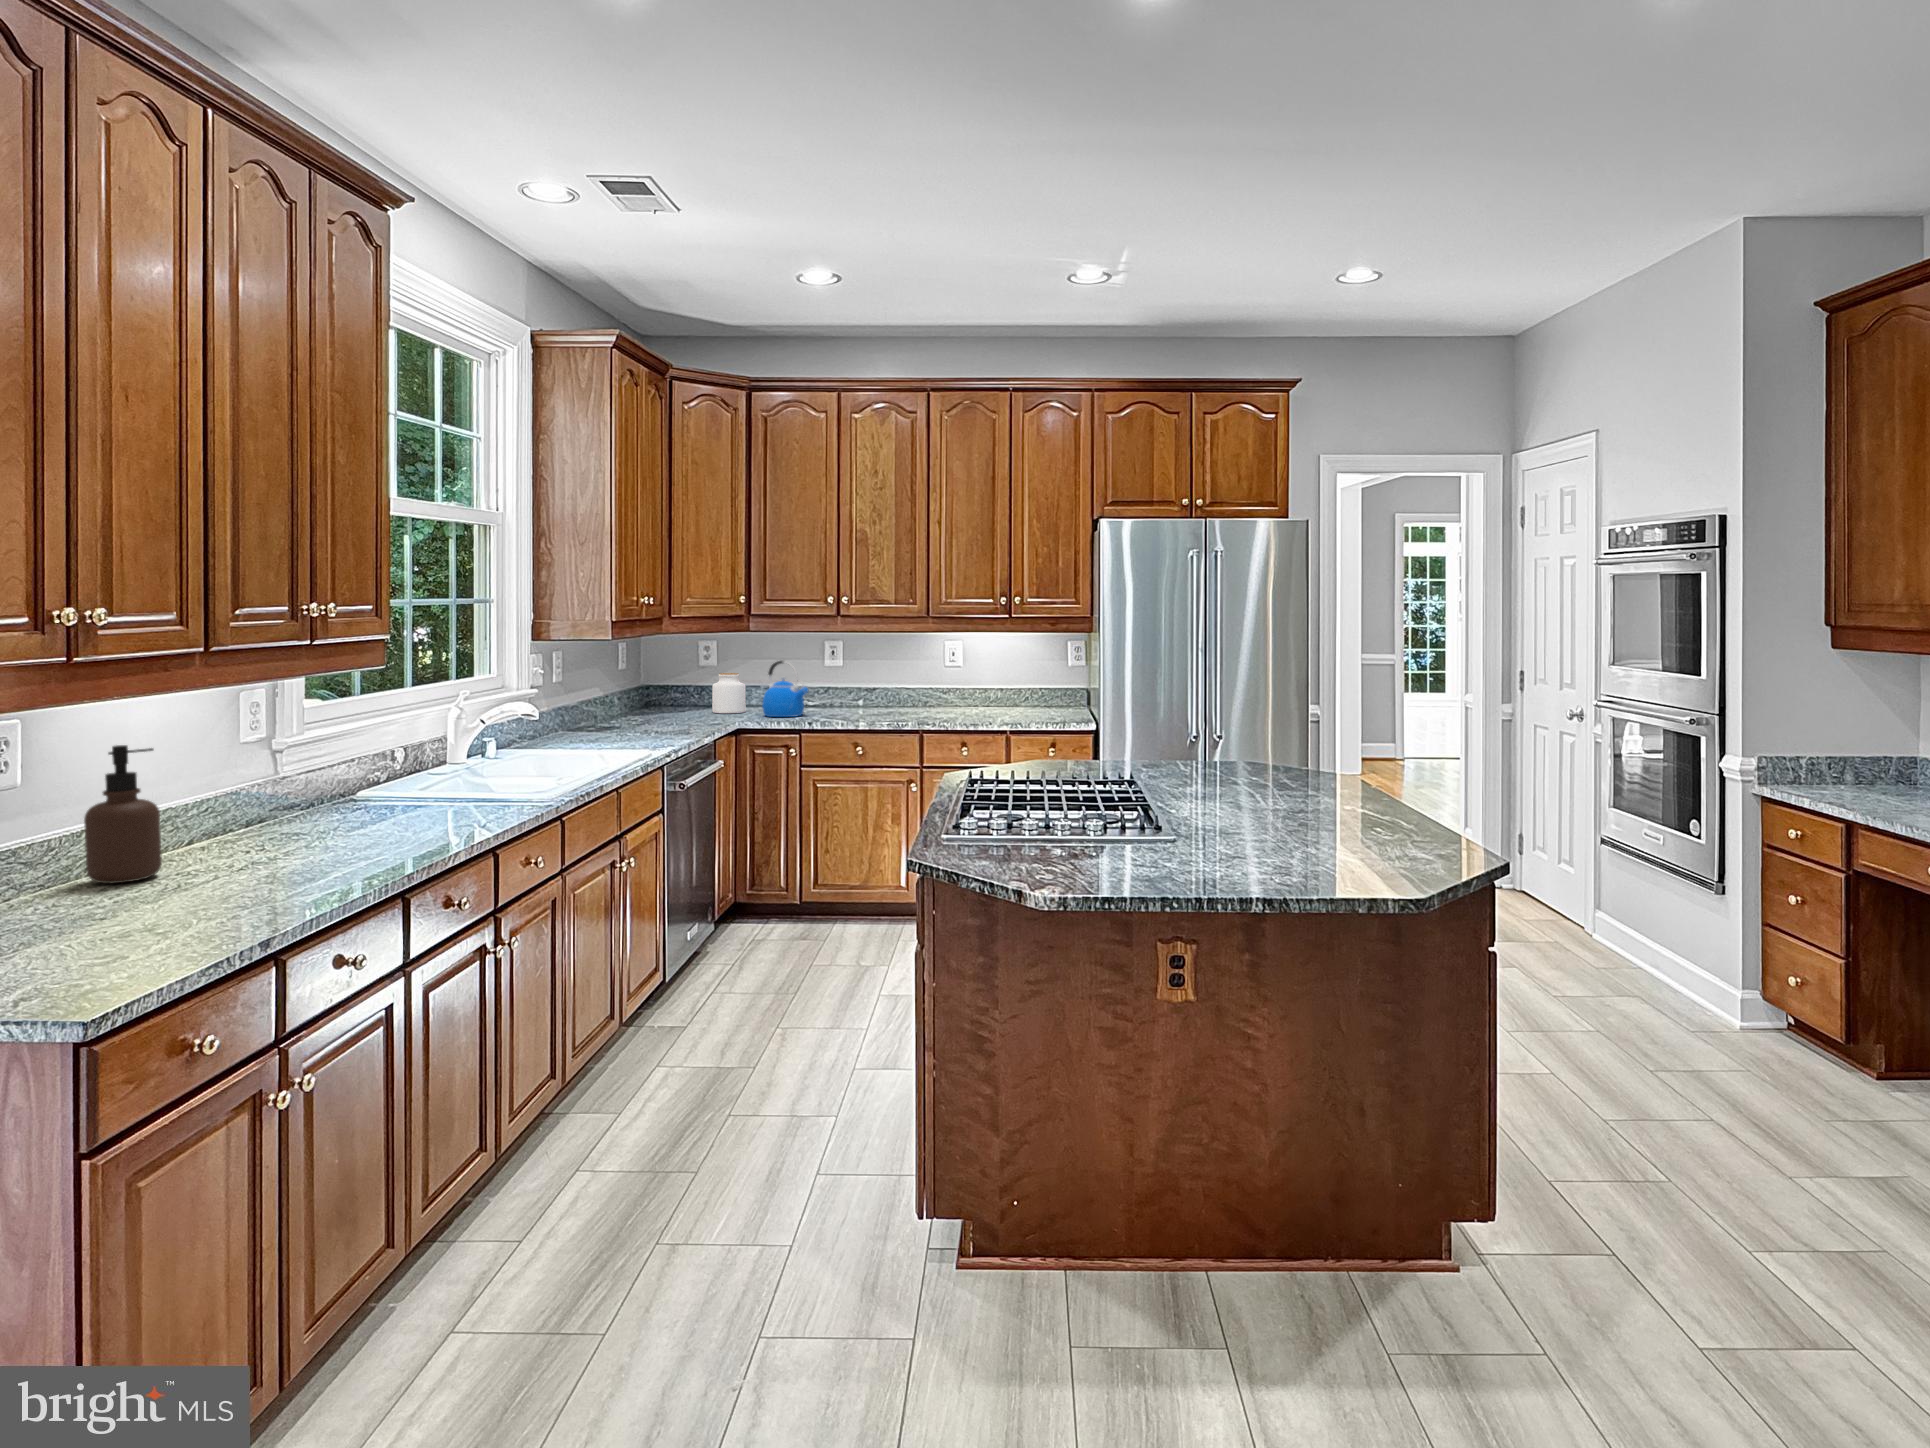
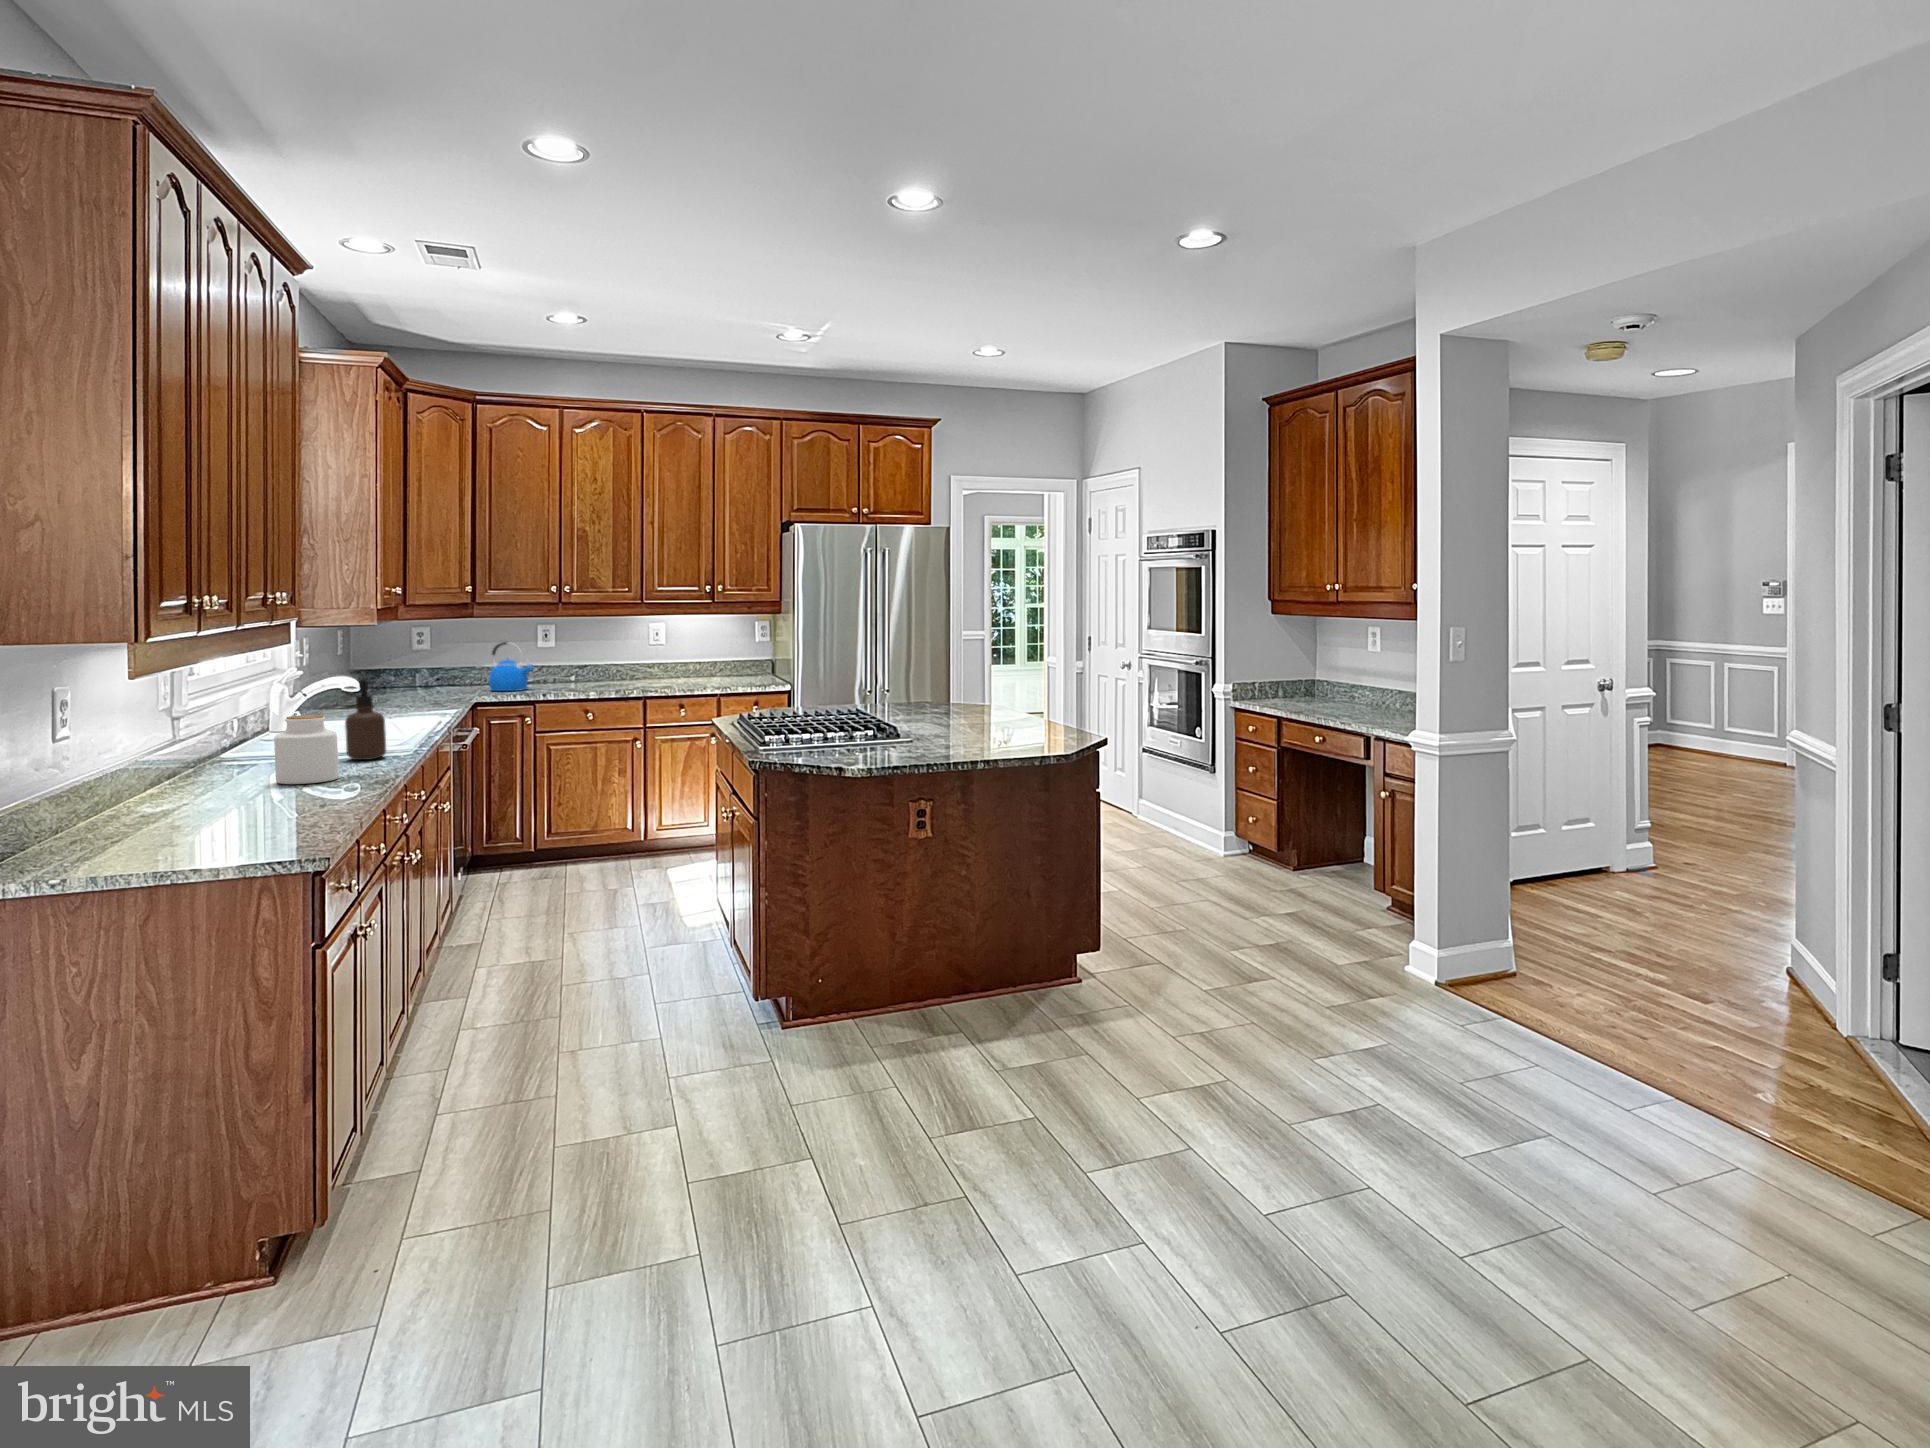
jar: present [712,673,746,713] -> present [274,715,339,784]
soap dispenser: present [84,745,162,883] -> present [345,679,386,760]

